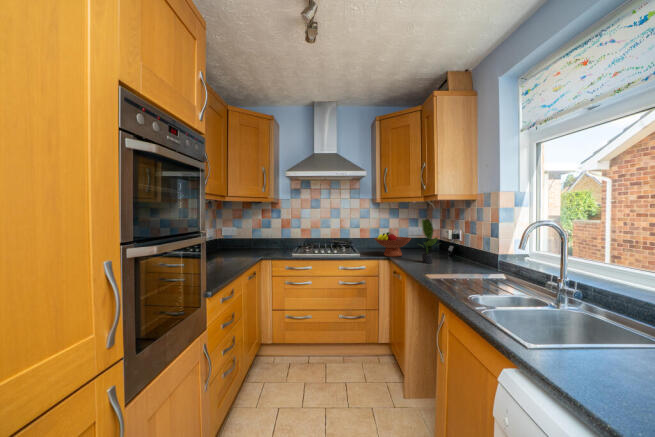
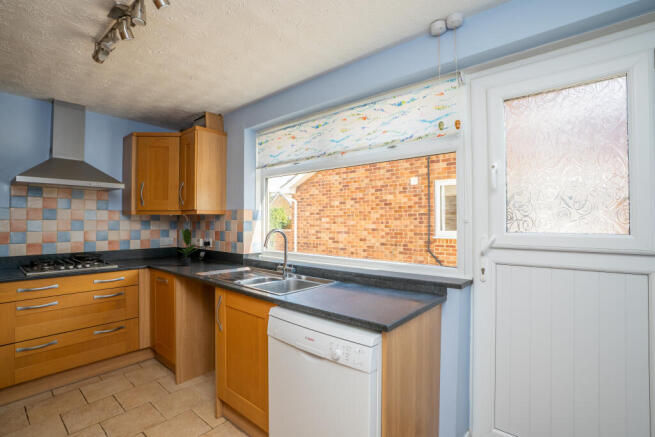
fruit bowl: present [375,232,411,257] -> none [130,242,169,264]

